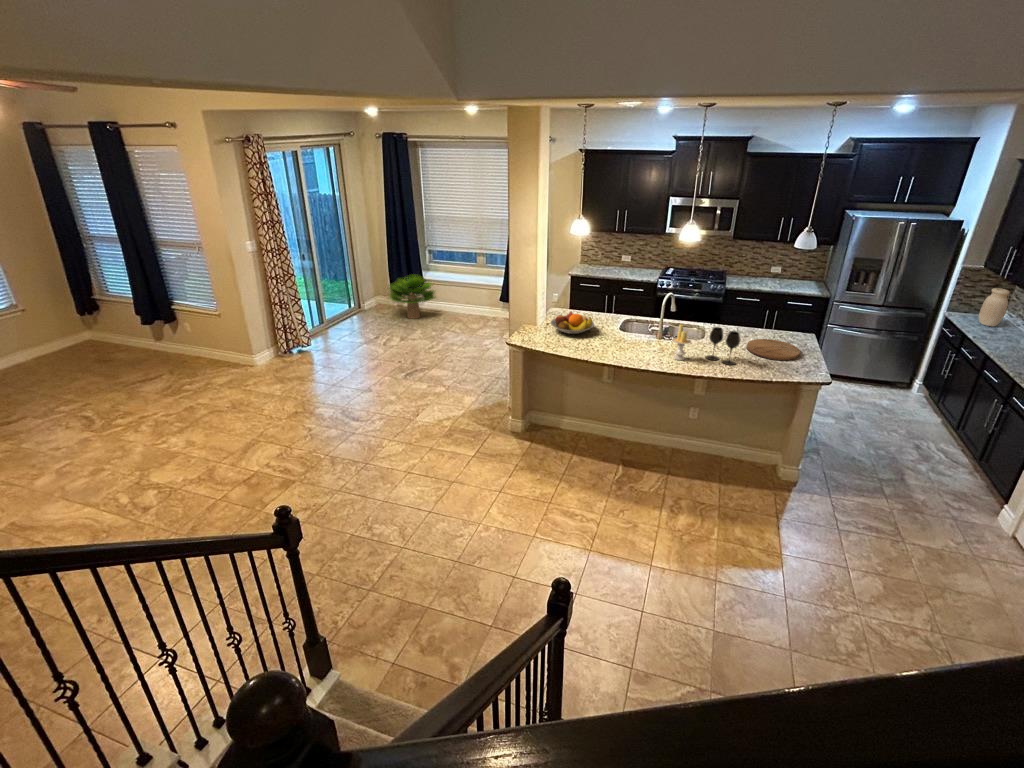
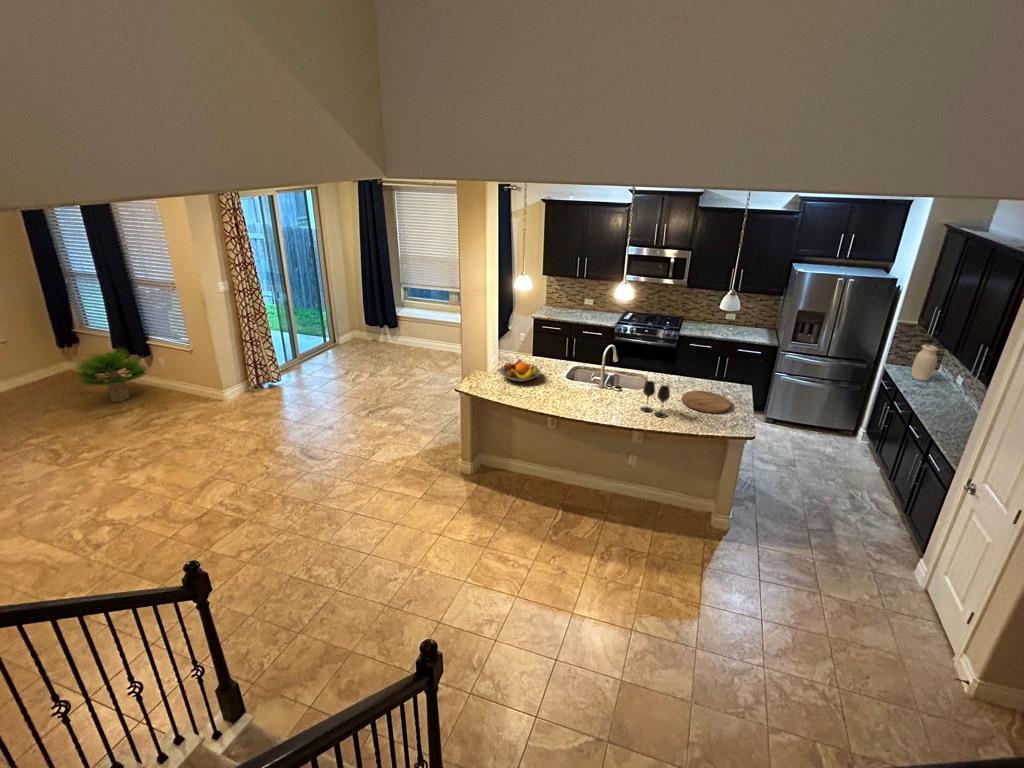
potted plant: present [389,276,436,319] -> present [77,350,147,401]
candle: present [672,324,691,360] -> none [608,377,625,412]

